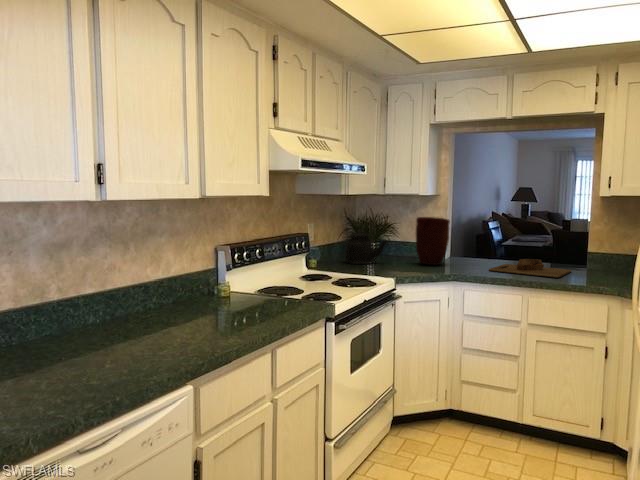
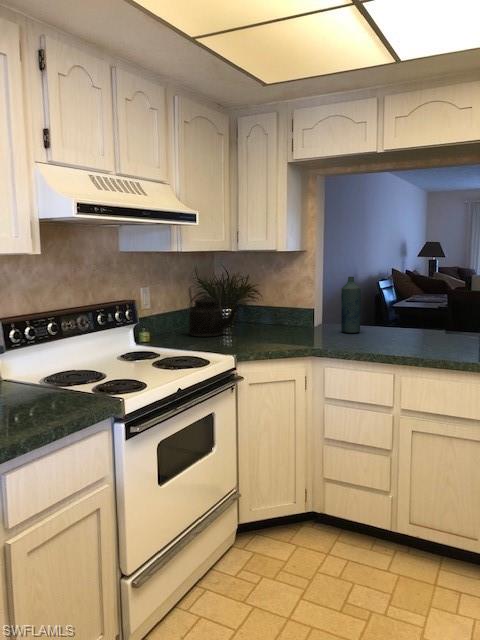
vase: present [416,217,450,265] -> none [273,278,313,336]
bottle: none [471,217,488,263] -> present [341,277,361,333]
cutting board: present [489,259,571,278] -> none [357,328,458,352]

